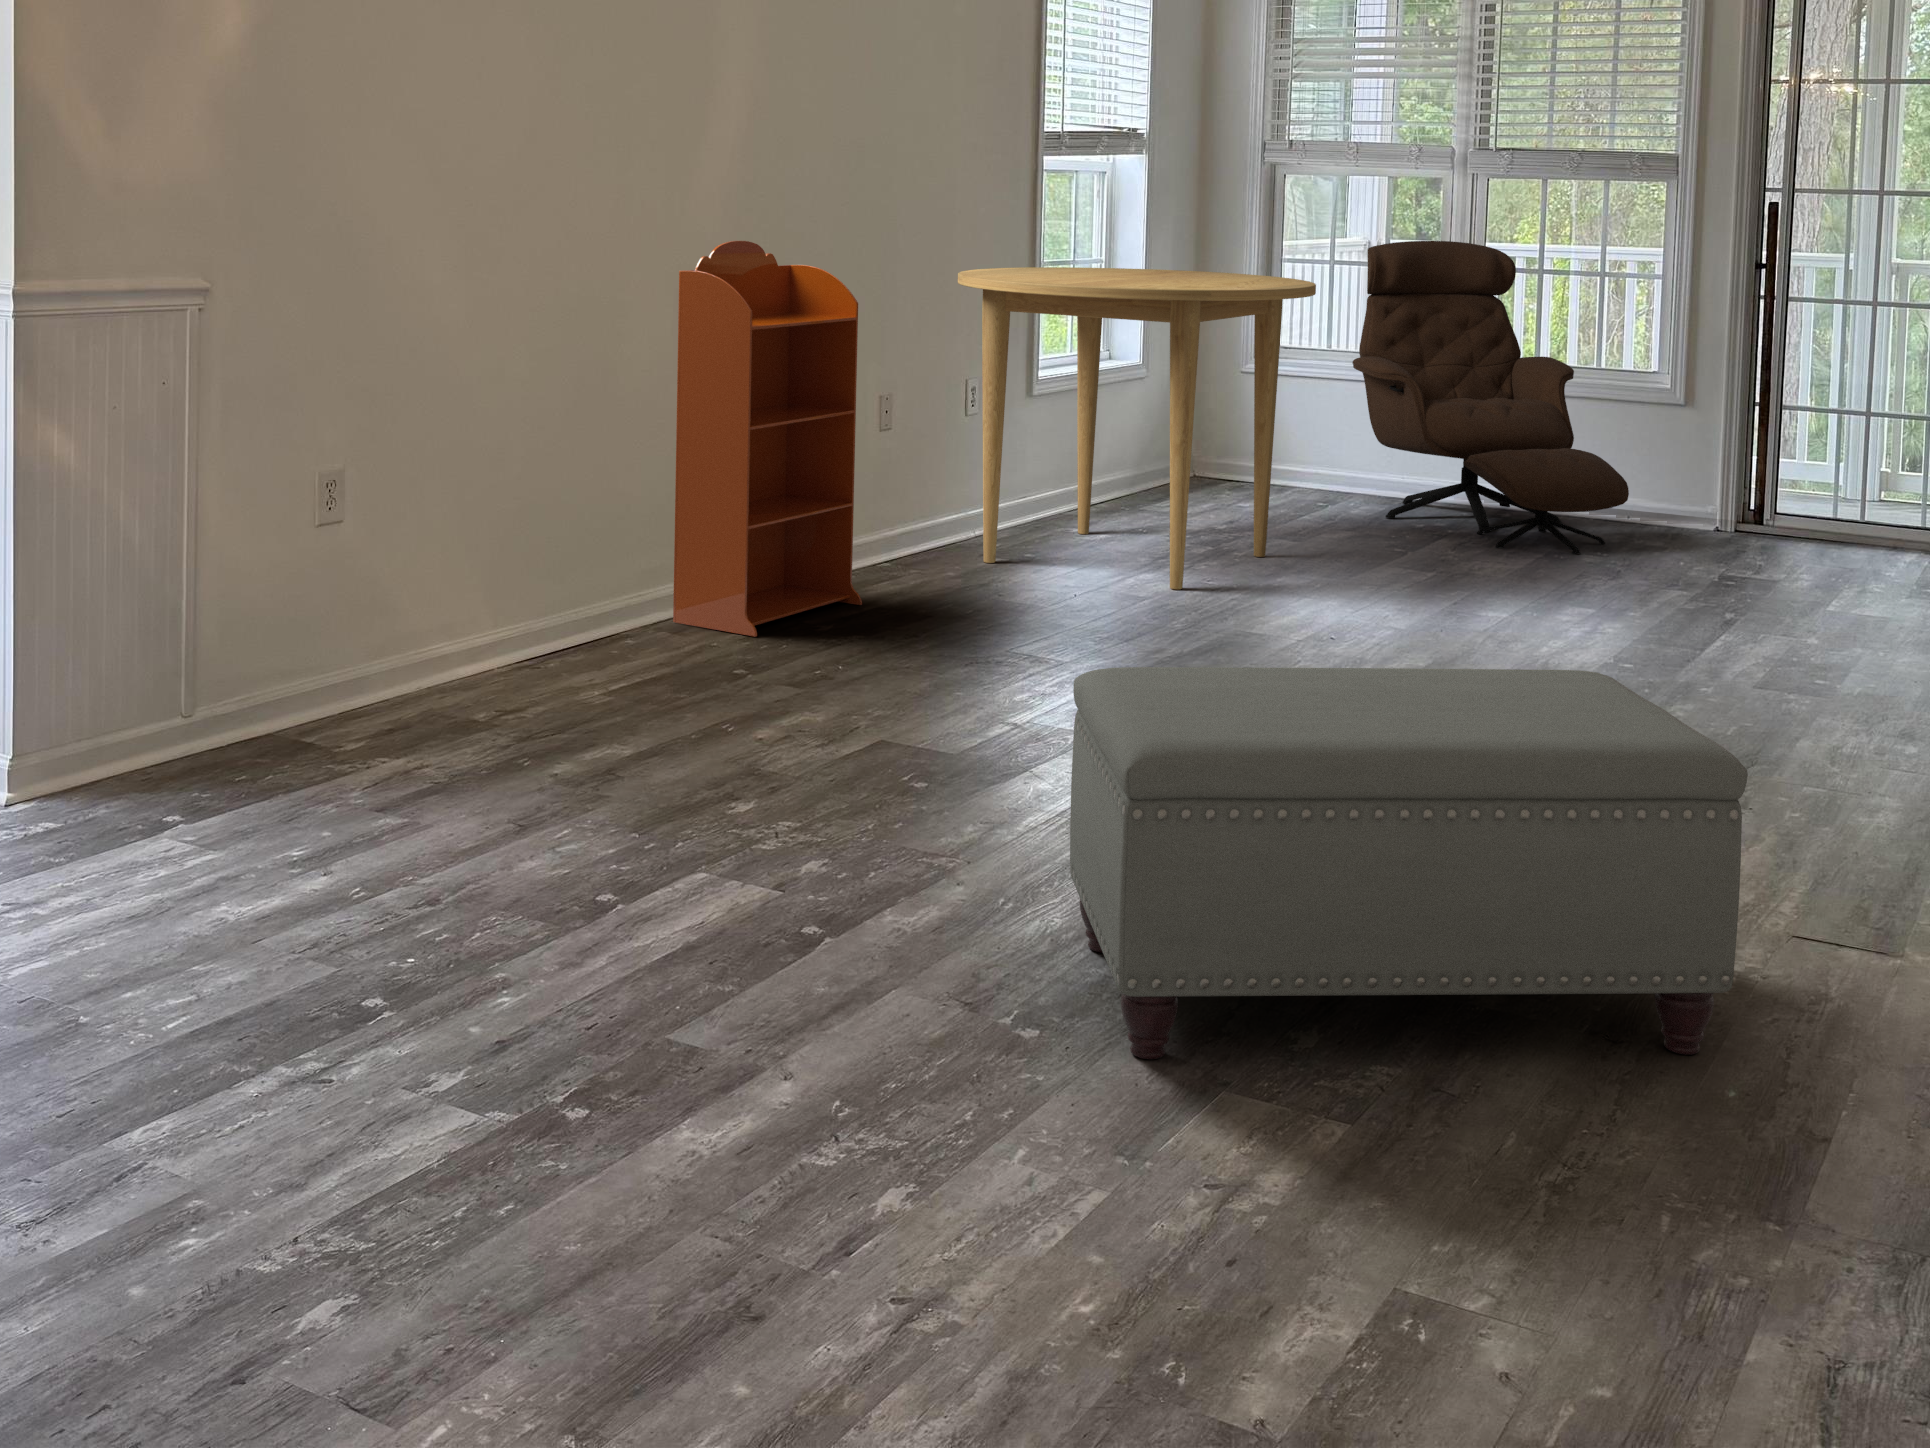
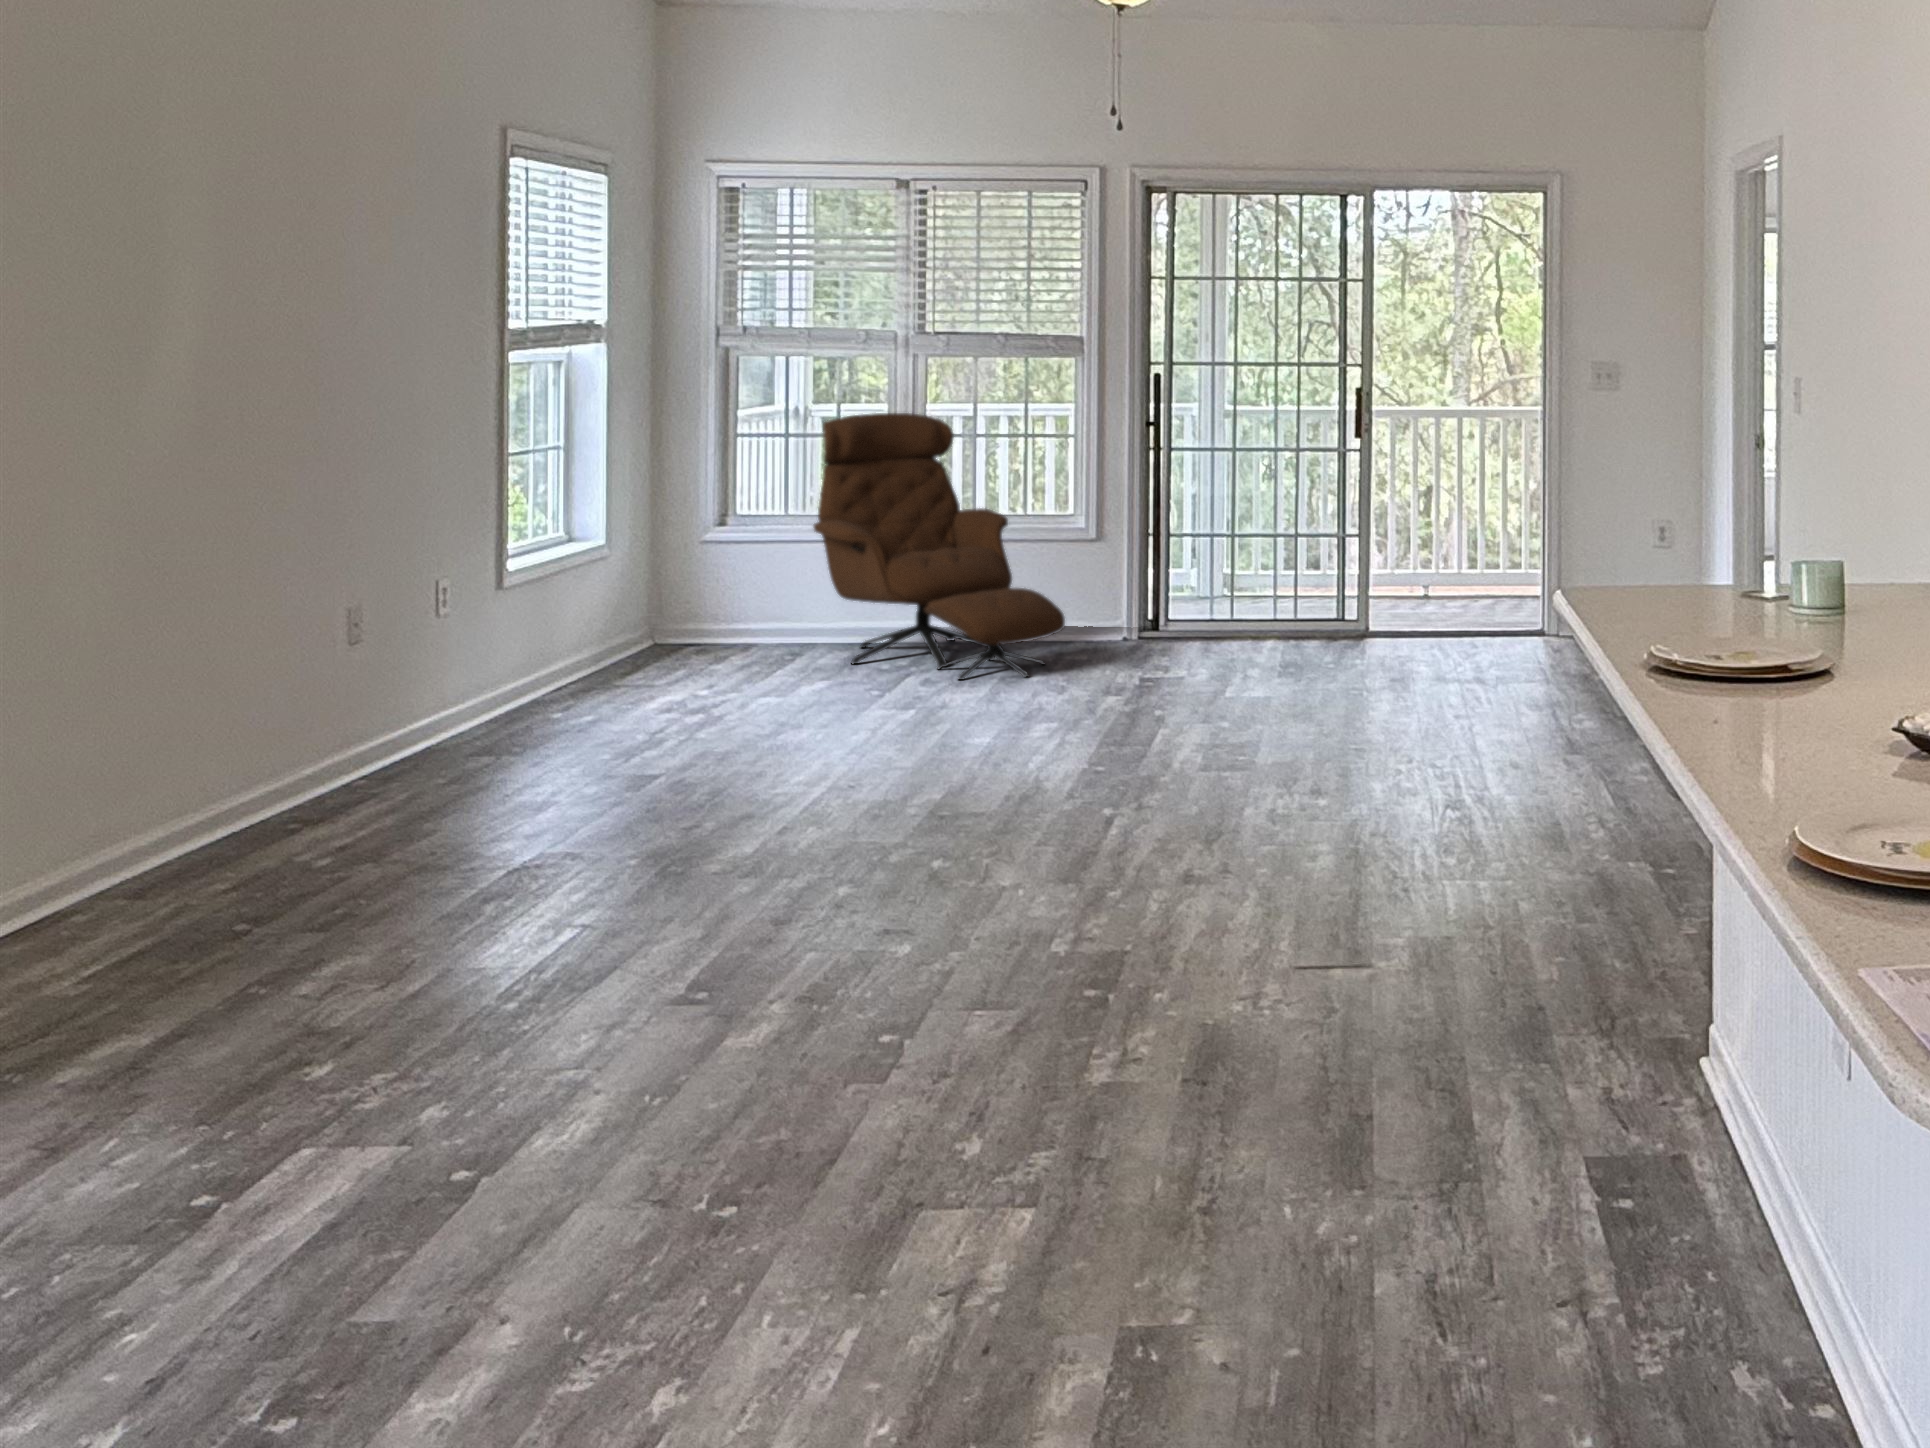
bookcase: present [673,241,862,637] -> none [118,465,346,886]
dining table: present [958,267,1316,589] -> none [428,457,803,763]
ottoman: present [1070,667,1748,1059] -> none [727,797,1294,1205]

